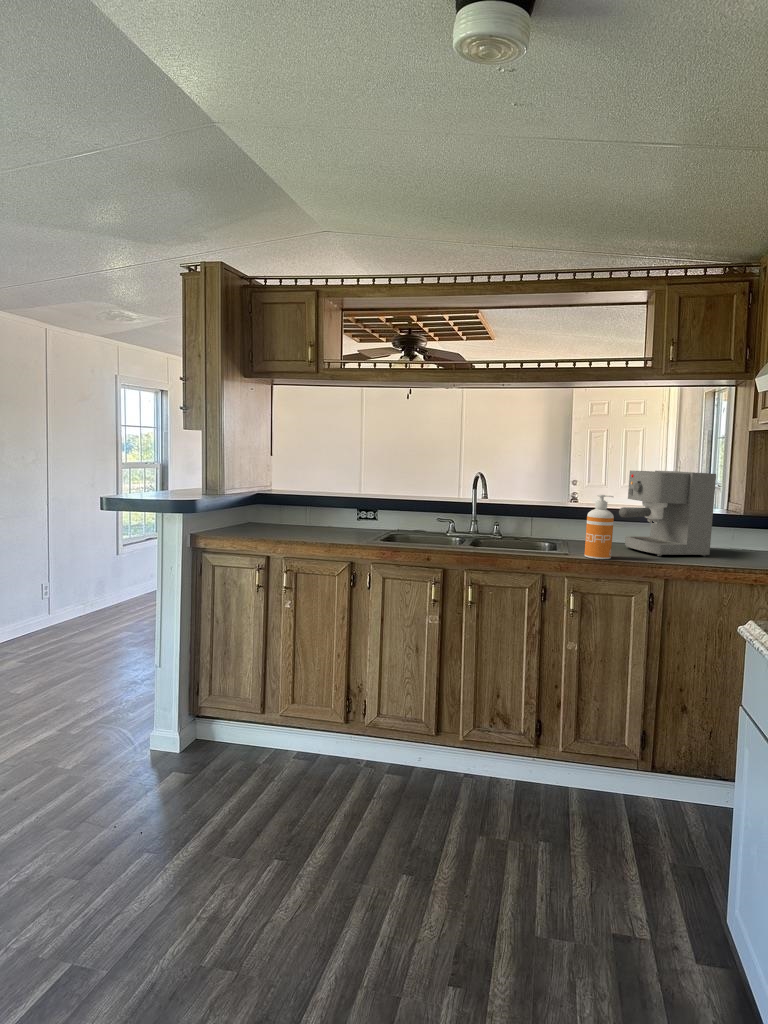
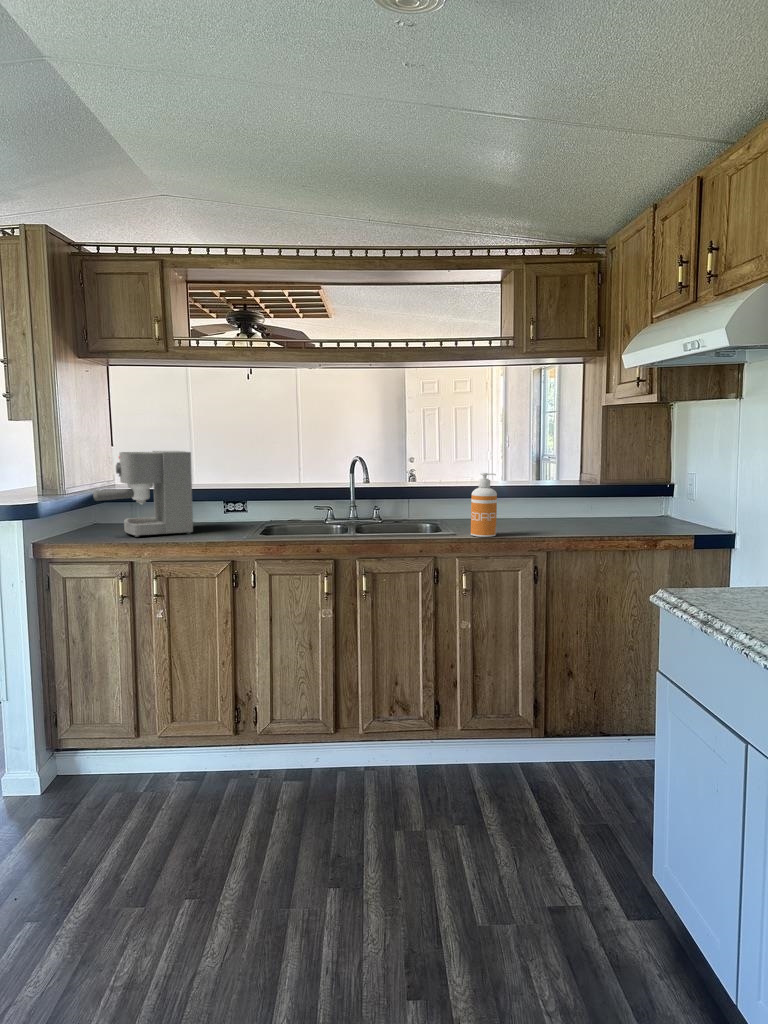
coffee maker: present [619,471,716,557] -> present [93,451,193,537]

